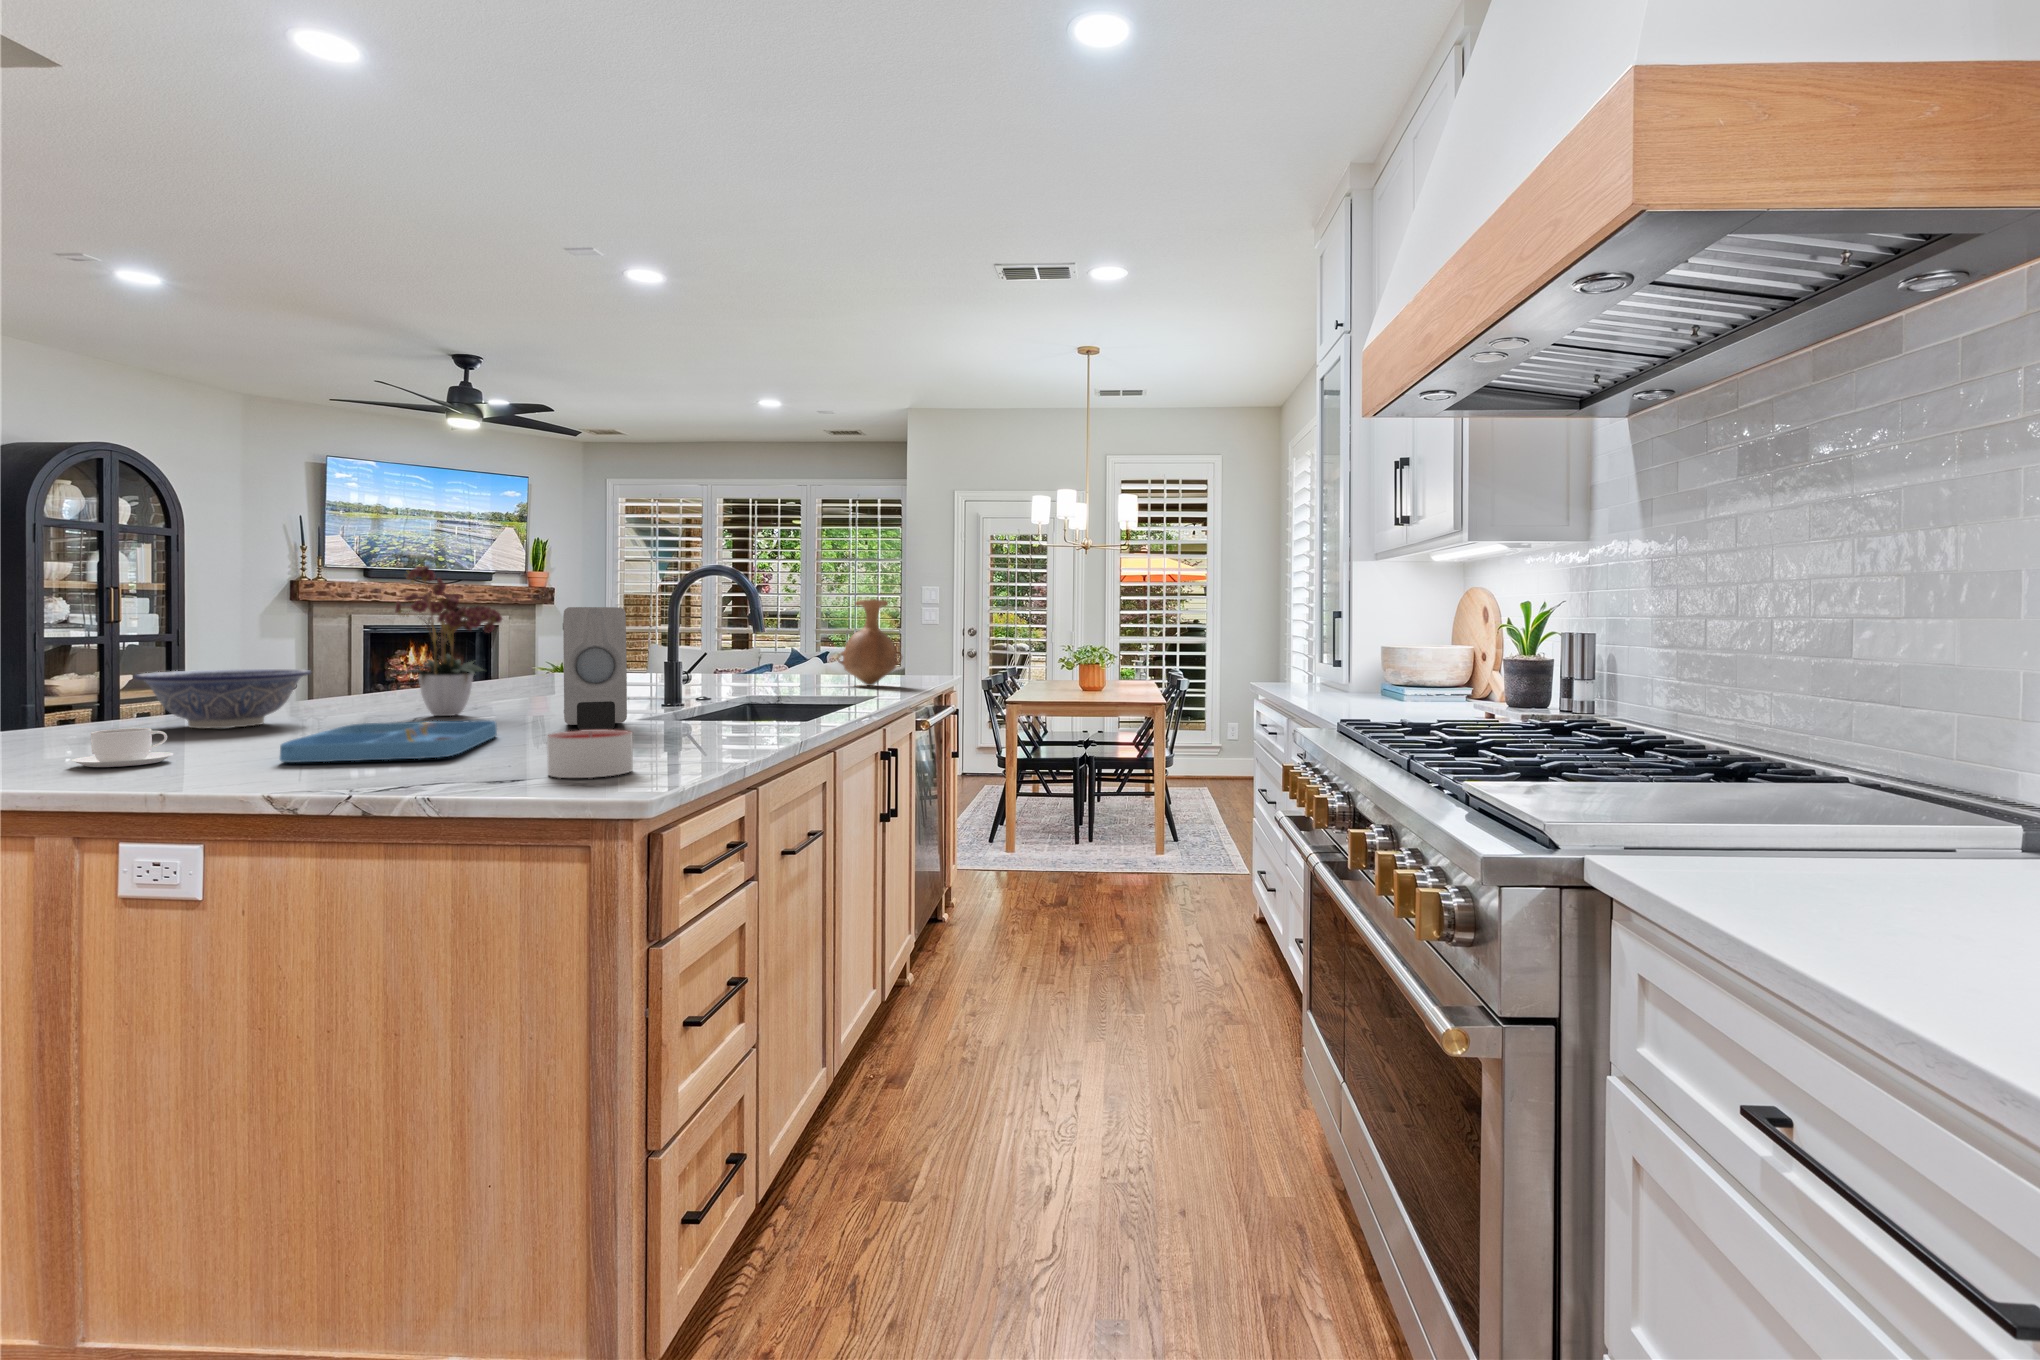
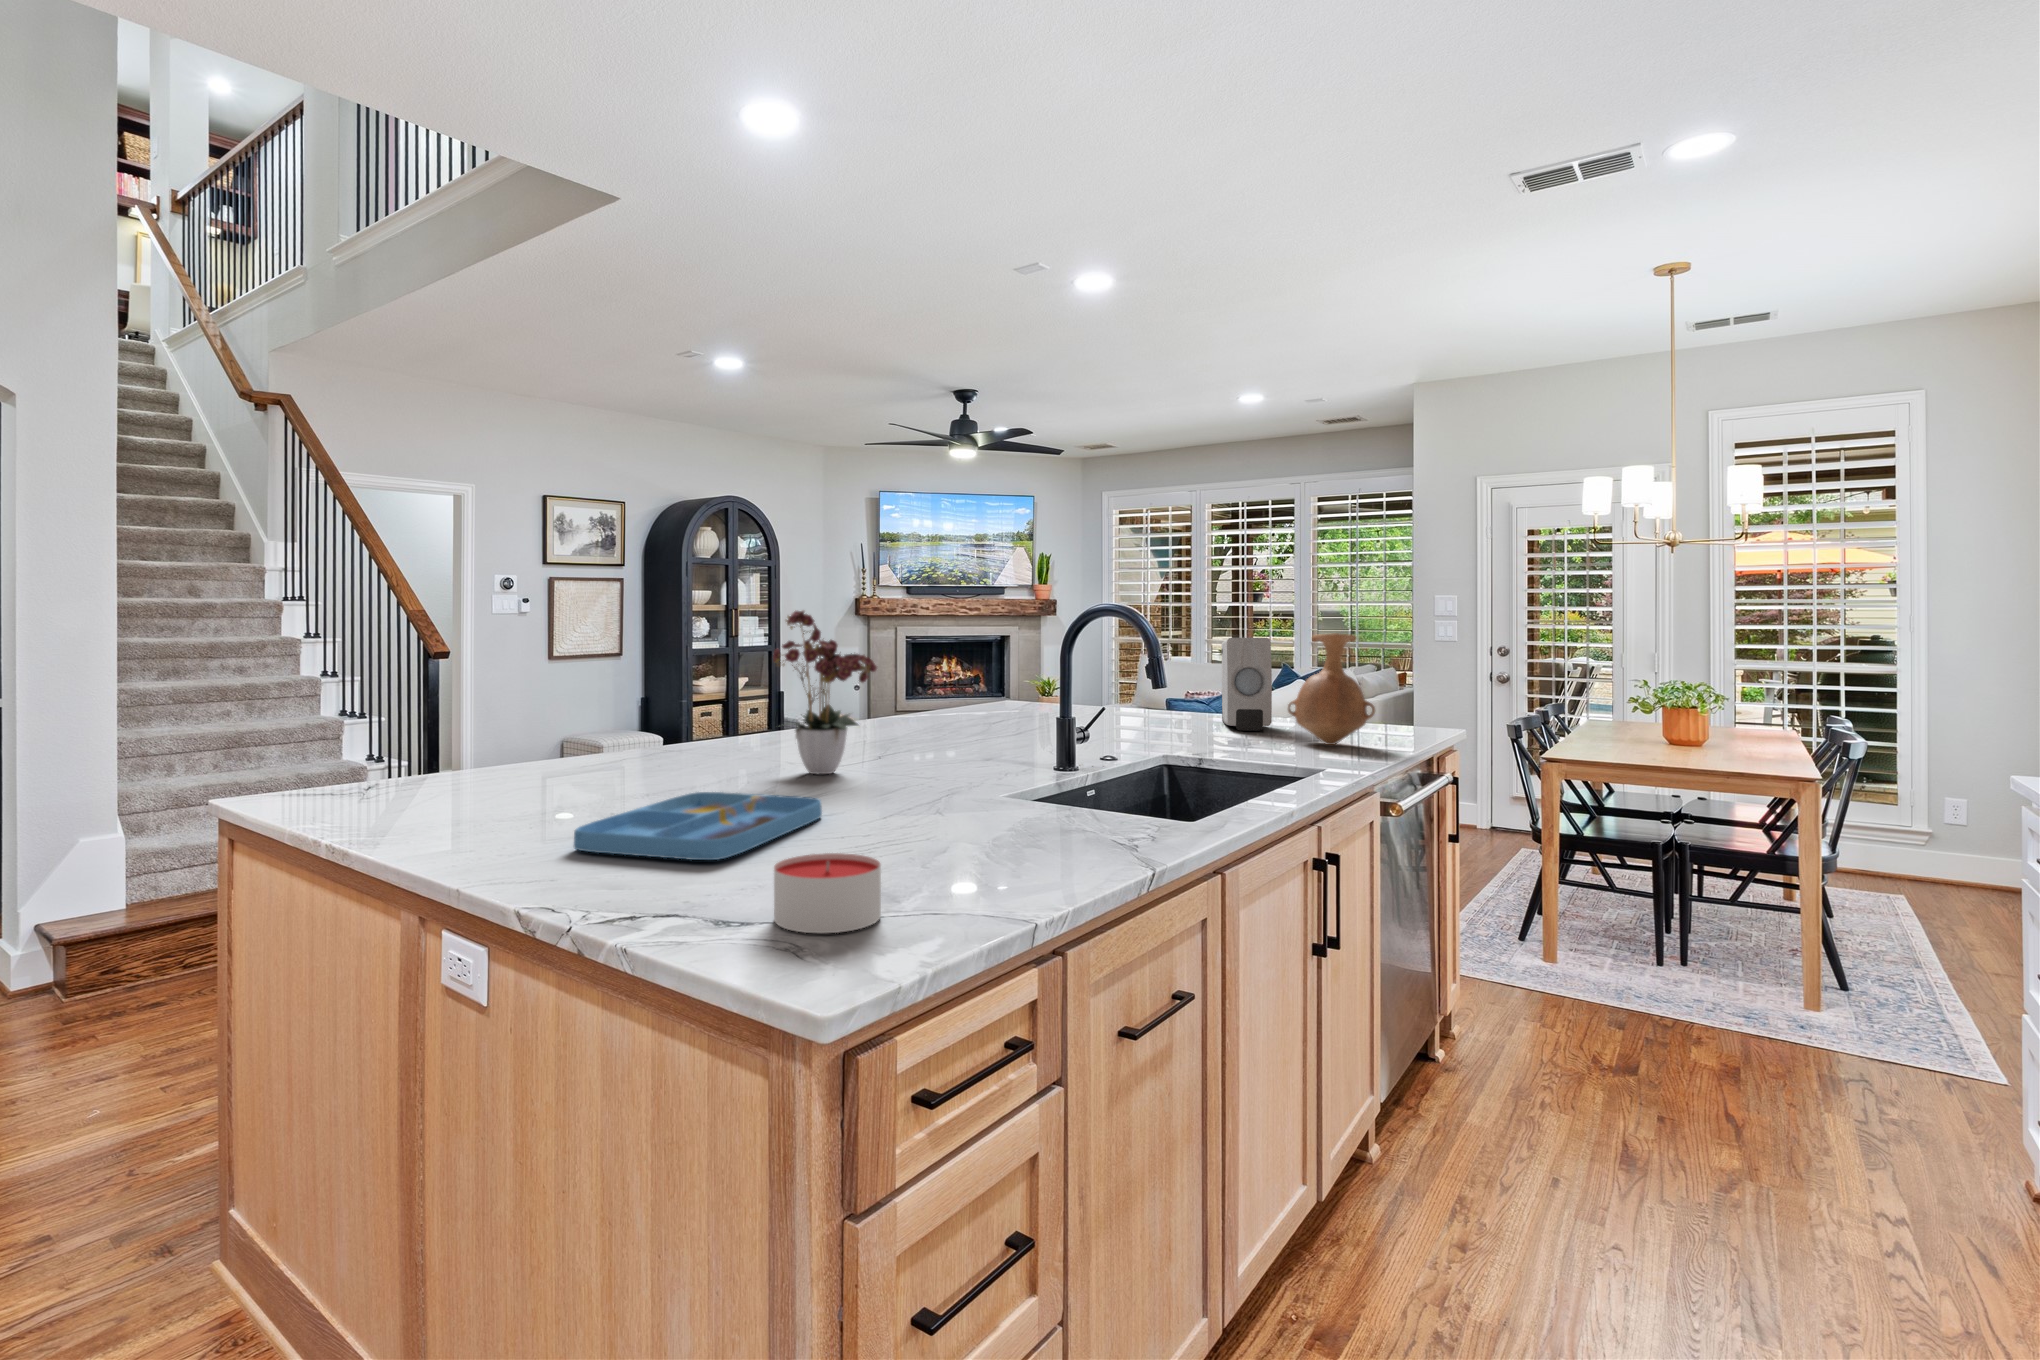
soap dispenser: present [563,607,627,730] -> present [1222,638,1272,731]
decorative bowl: present [134,669,311,728] -> none [556,716,701,779]
coffee cup: present [72,728,174,767] -> none [426,795,511,838]

